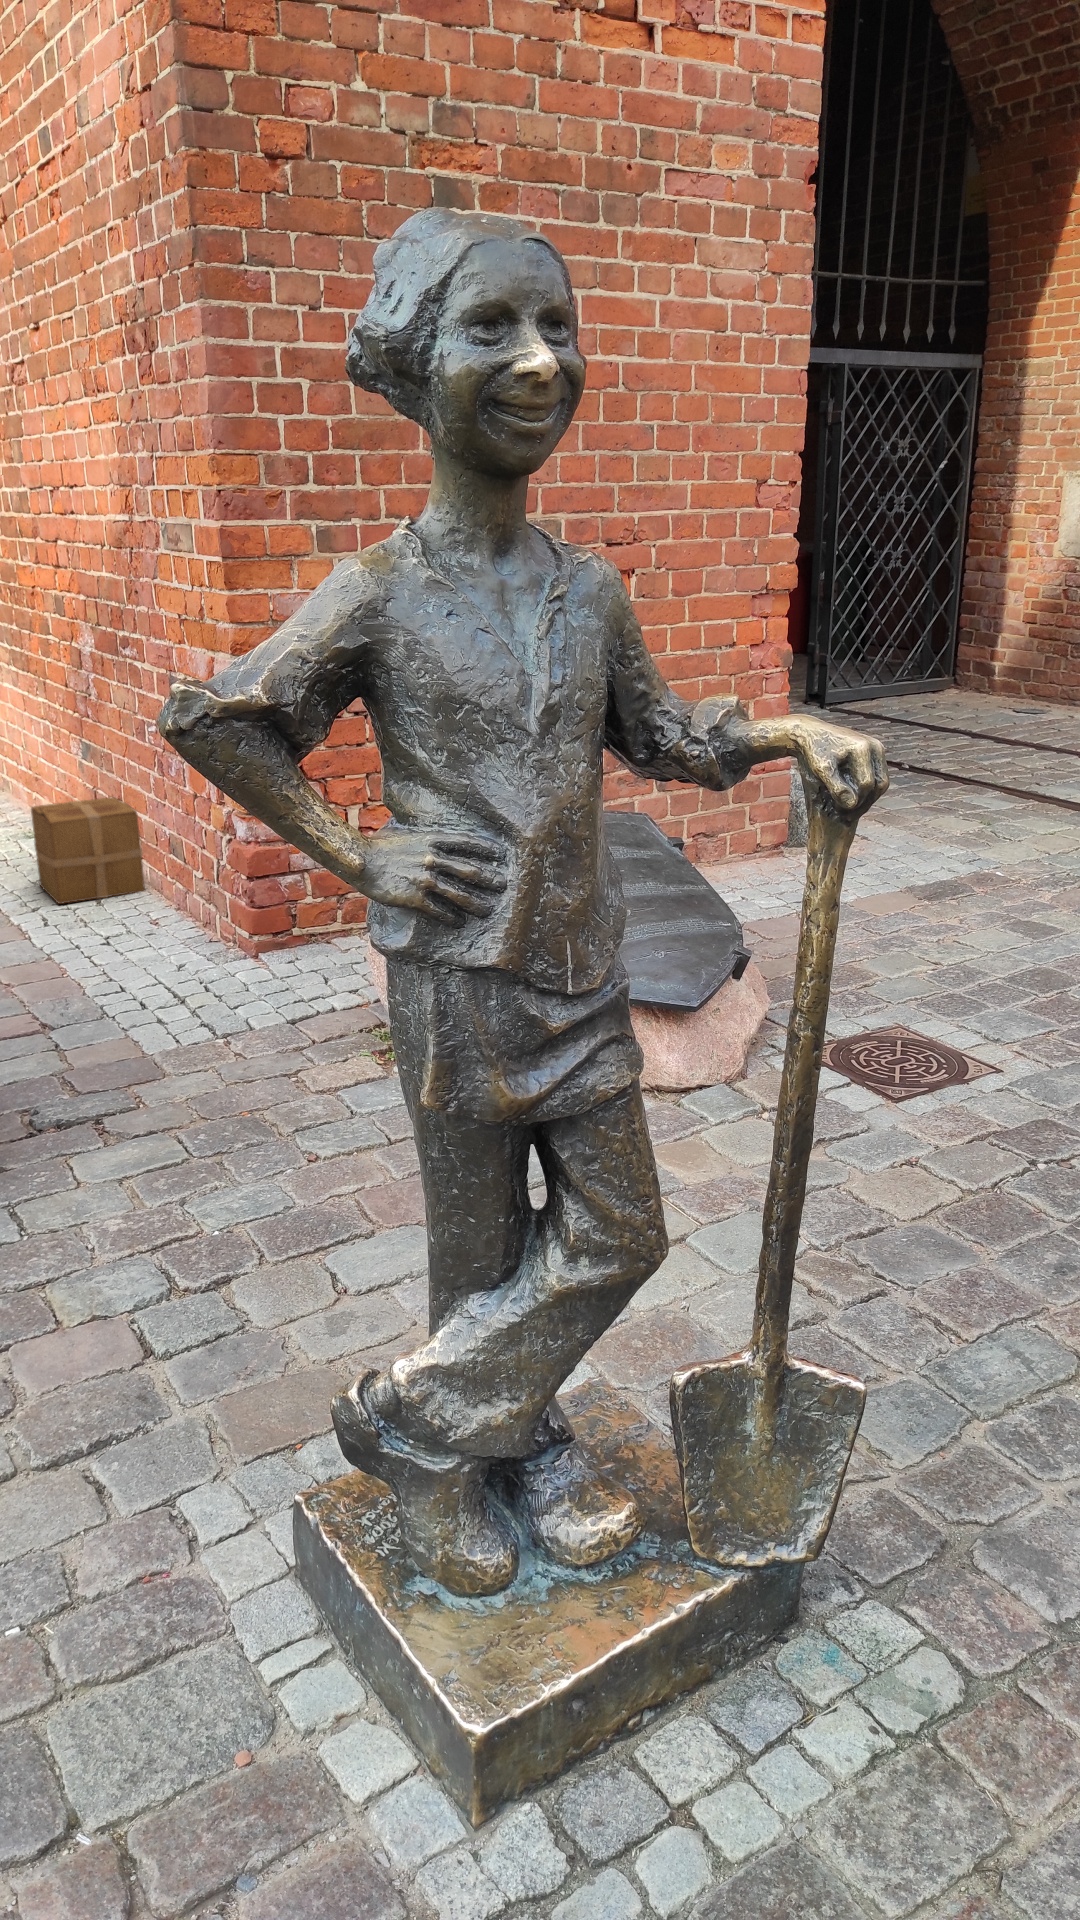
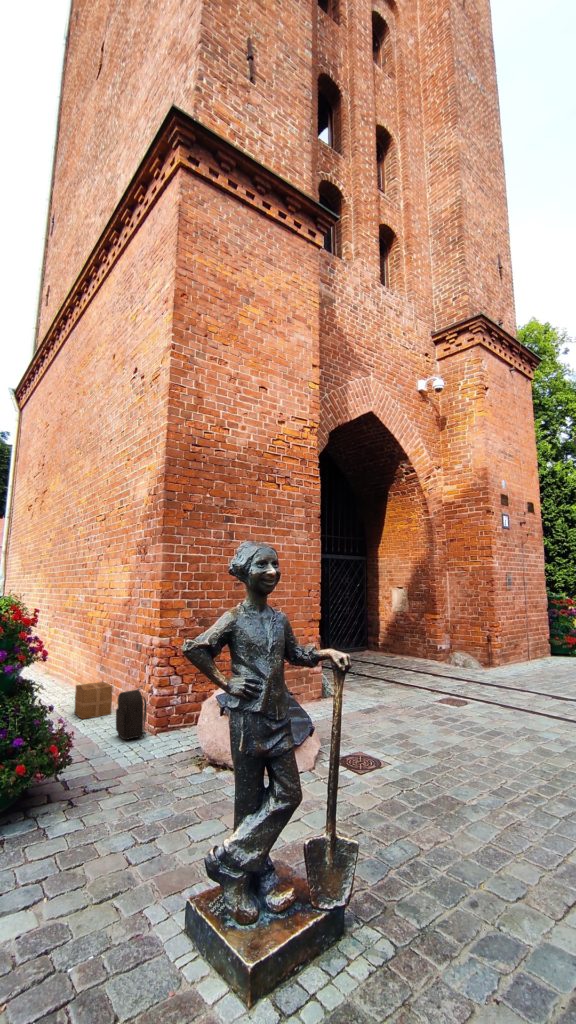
backpack: none [142,813,238,970] -> present [116,686,146,740]

